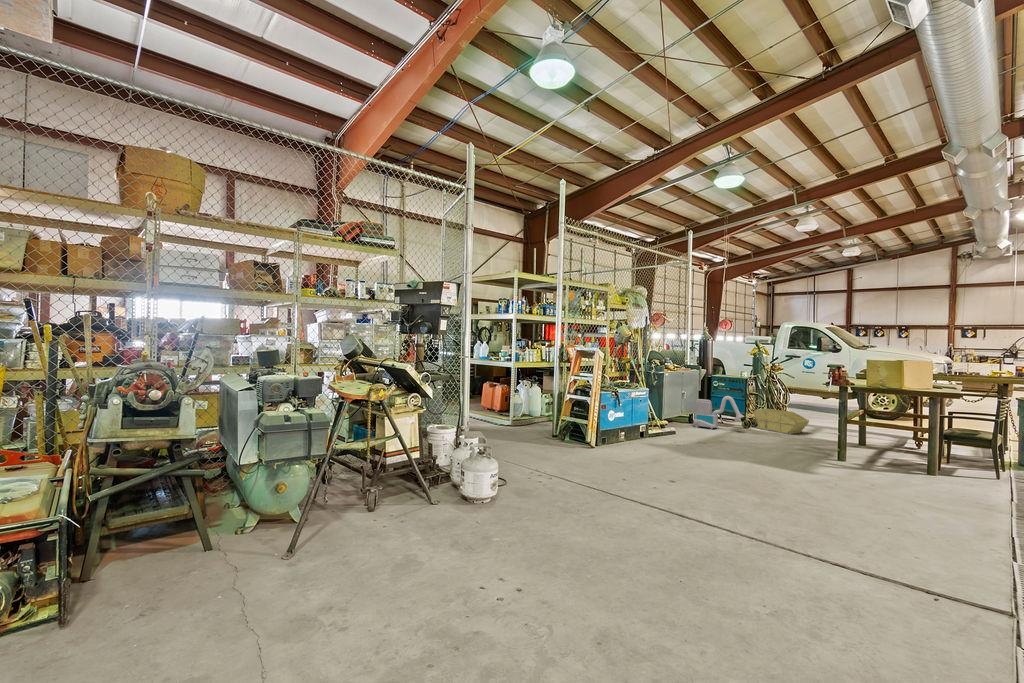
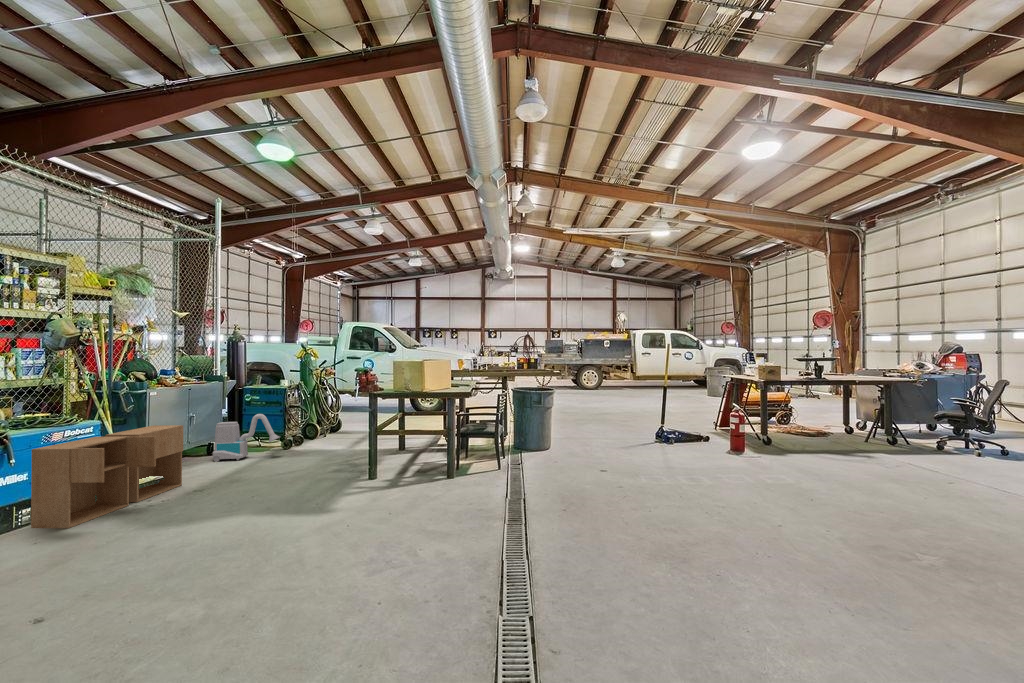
storage cabinet: none [622,395,687,449] -> present [31,425,183,528]
storage bin: present [754,409,809,434] -> none [297,422,355,449]

